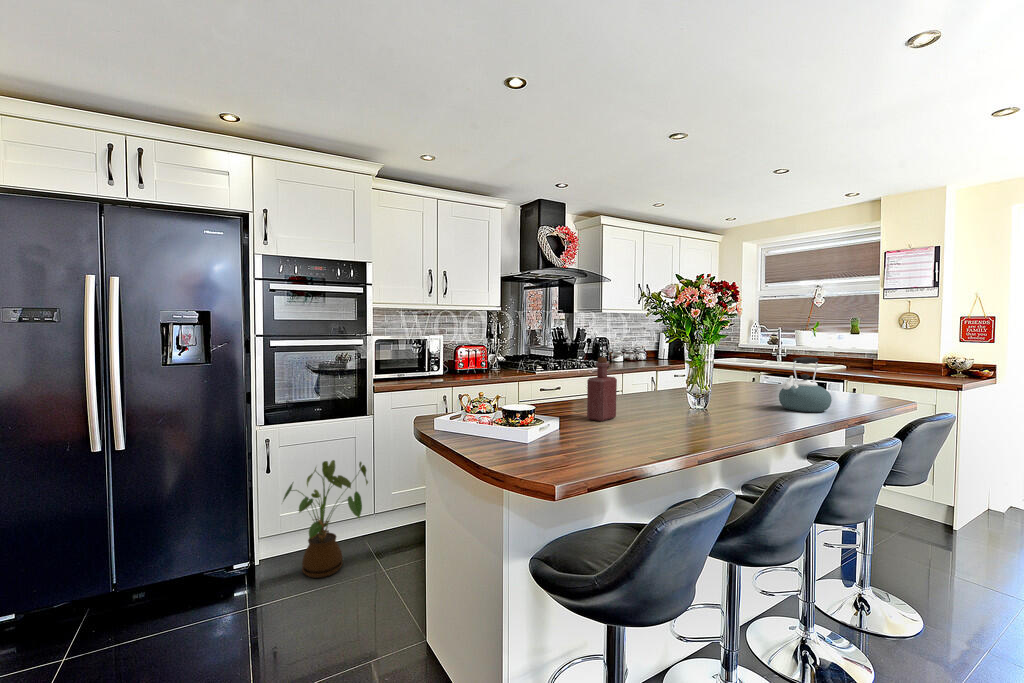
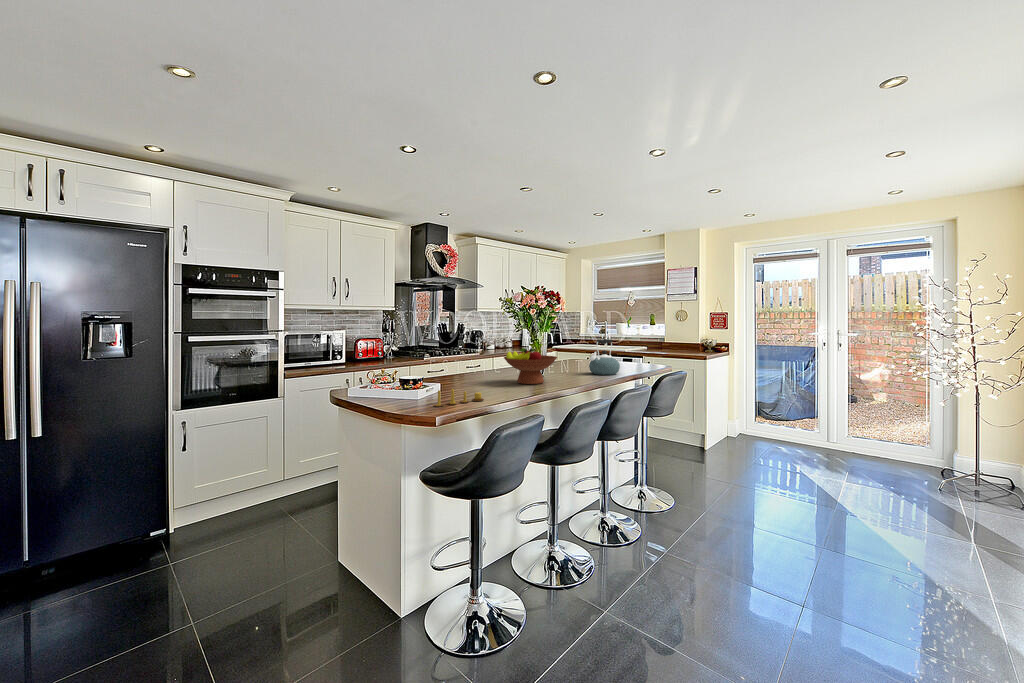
bottle: present [587,357,617,421] -> none [460,342,480,386]
fruit bowl: none [651,369,736,424] -> present [504,348,557,384]
candle: none [552,430,628,460] -> present [434,389,484,407]
house plant: present [283,460,368,578] -> none [208,434,286,531]

